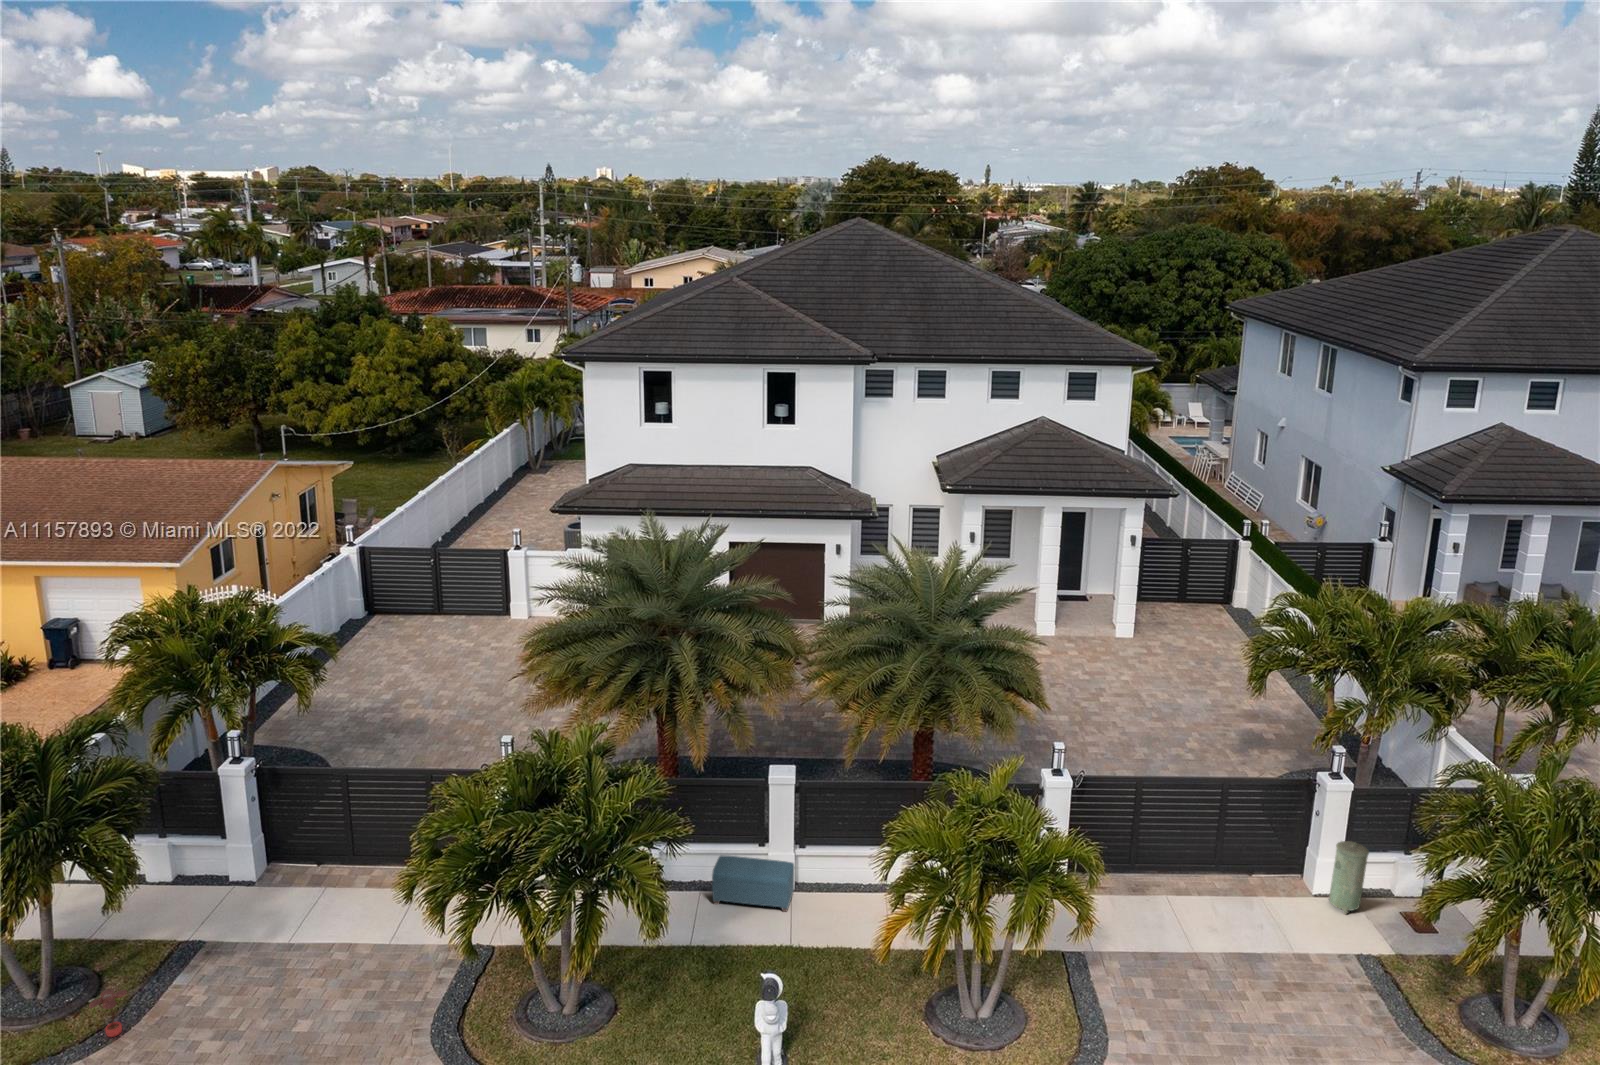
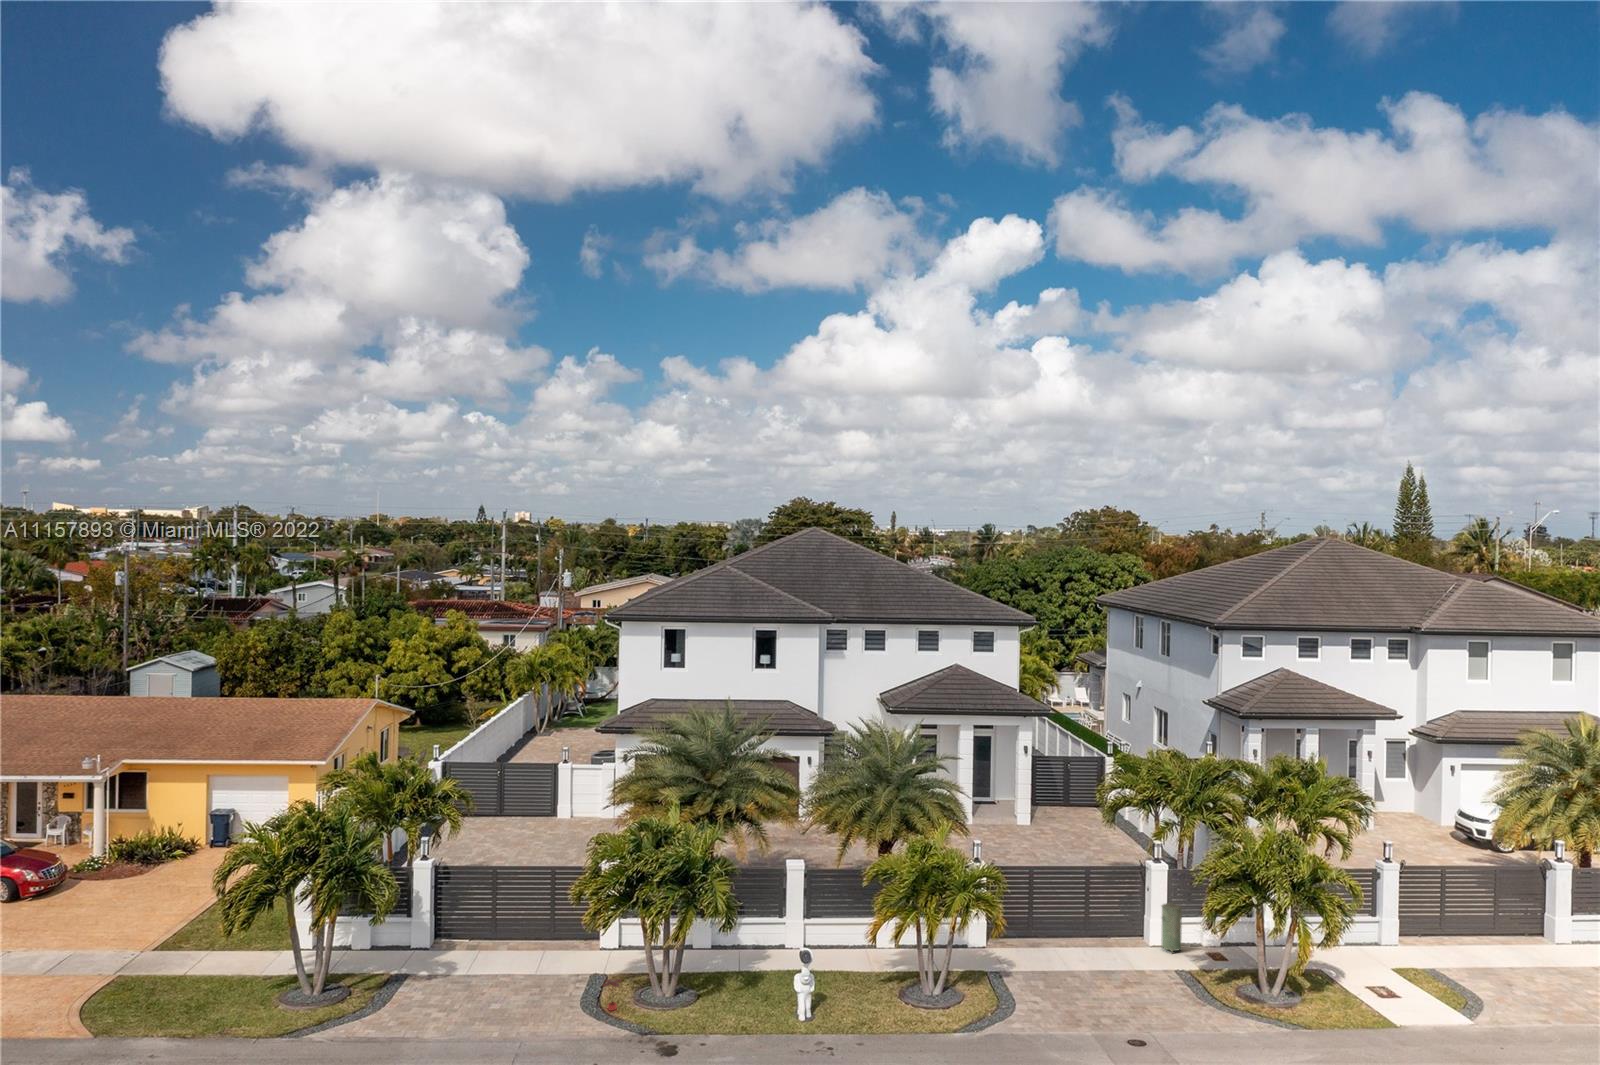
bench: present [712,855,794,912] -> none [751,923,805,958]
potted plant: present [89,989,127,1037] -> present [603,979,622,1011]

